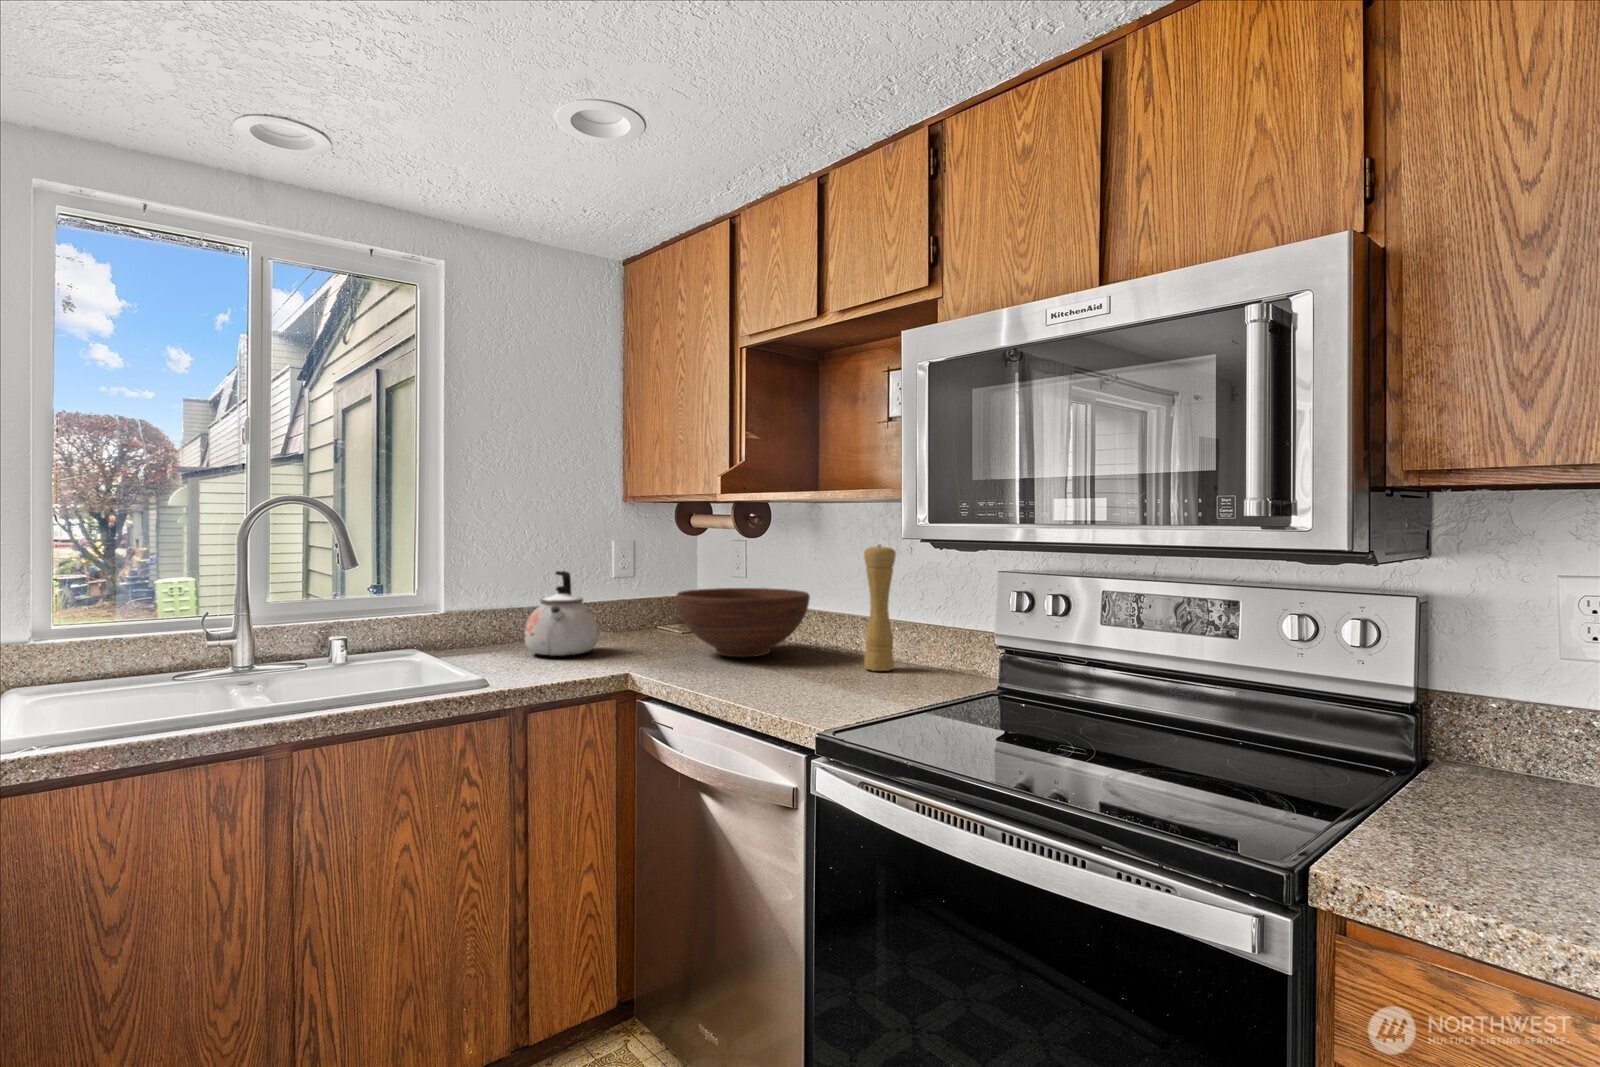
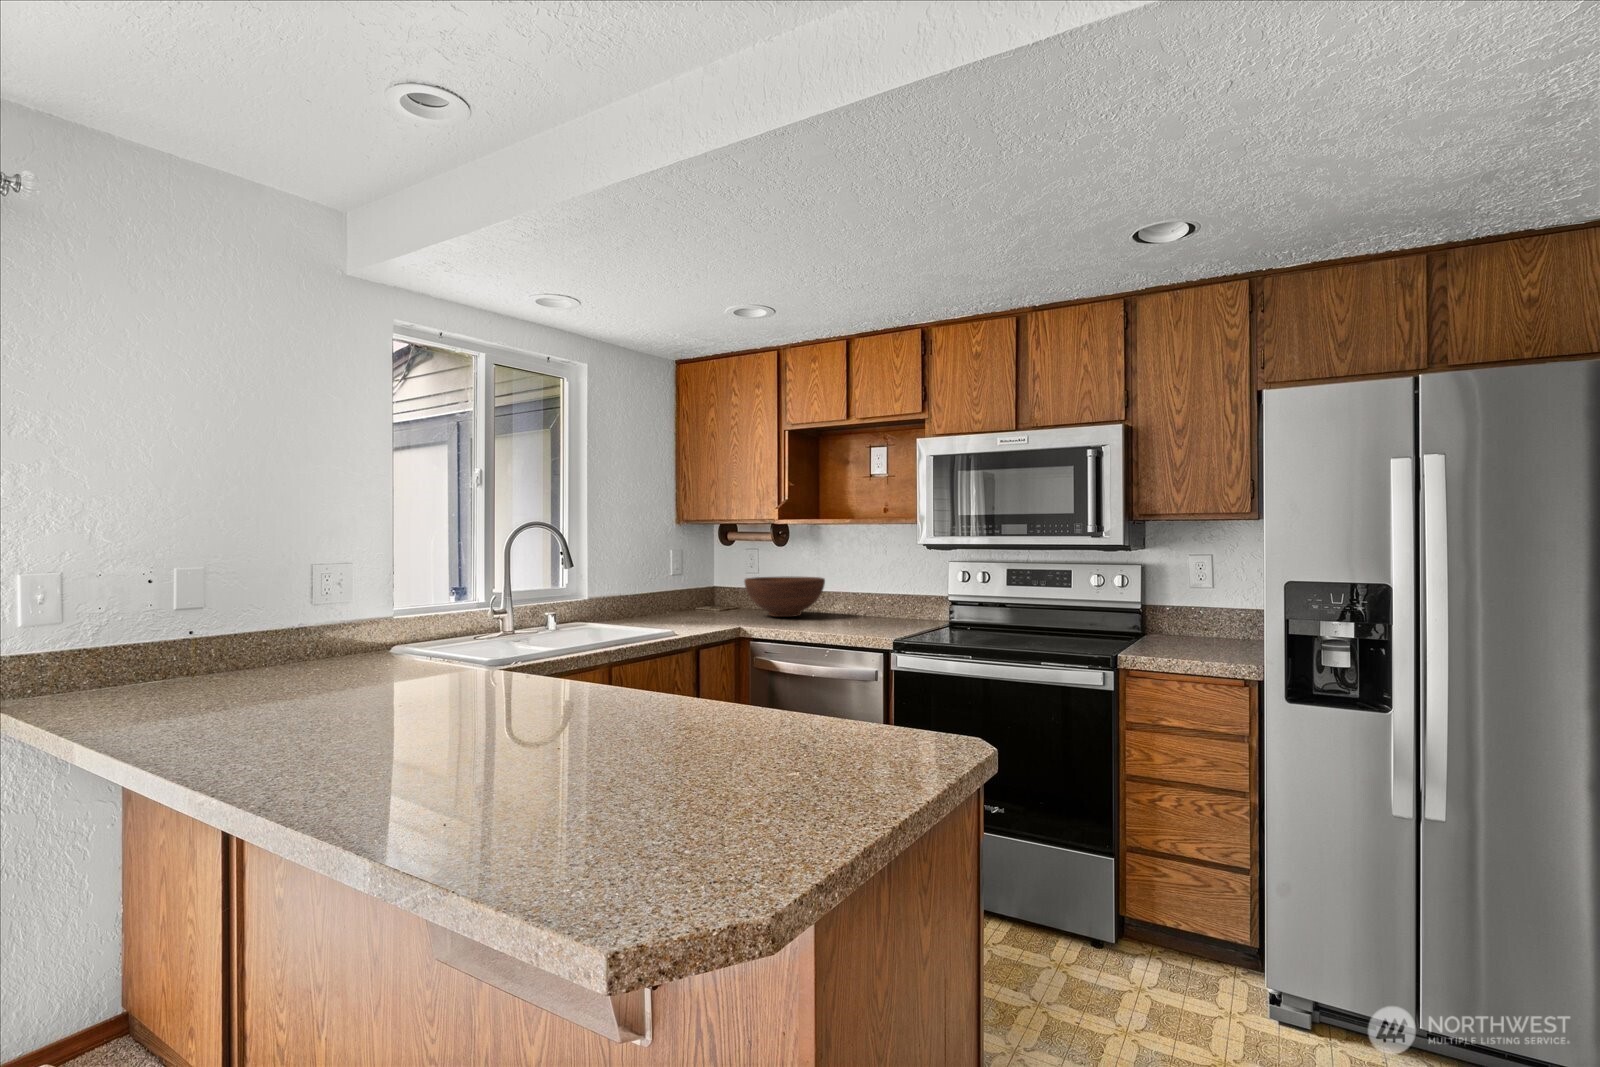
pepper mill: present [864,545,896,671] -> none [865,547,884,619]
kettle: present [524,571,598,656] -> none [650,568,696,621]

